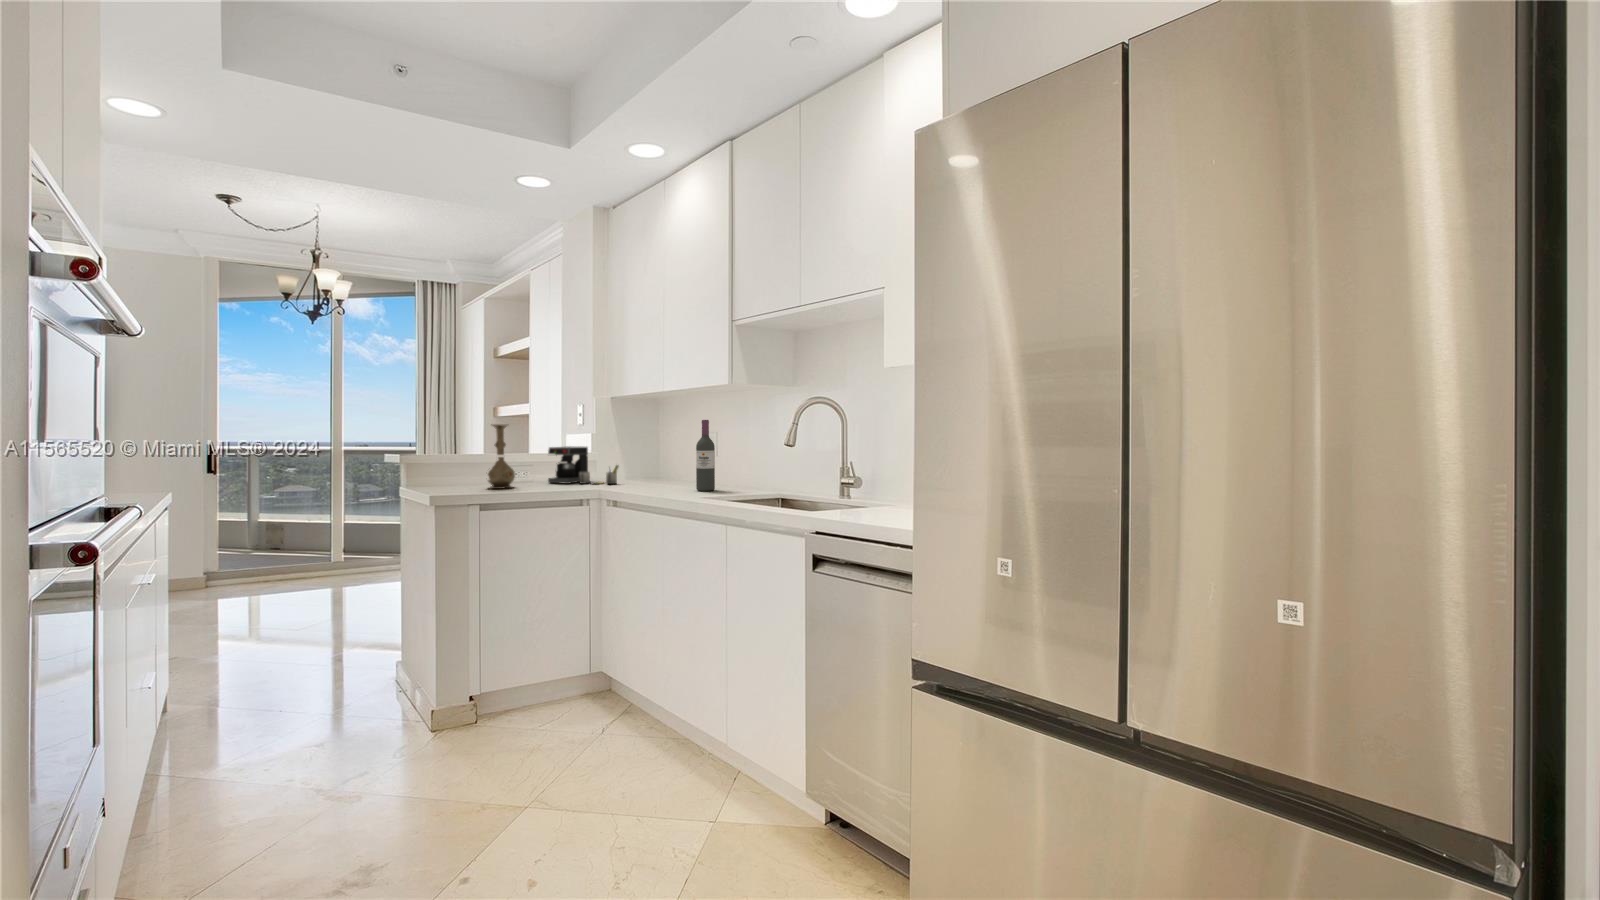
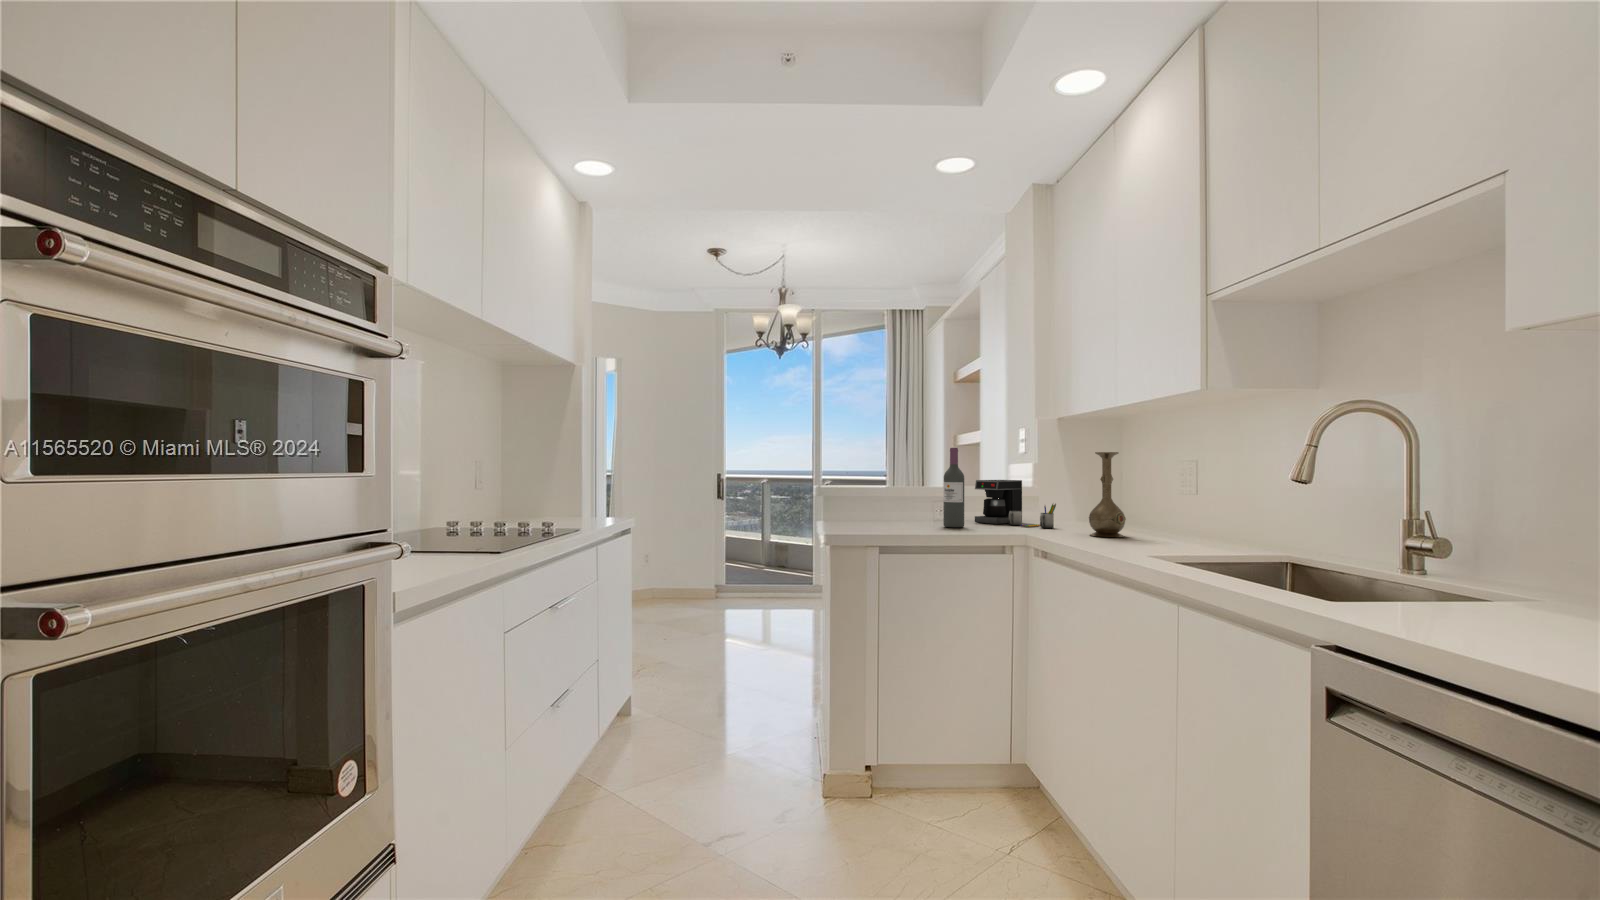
wine bottle: present [696,420,715,491] -> present [943,448,964,527]
vase: present [488,424,515,489] -> present [1089,452,1126,537]

